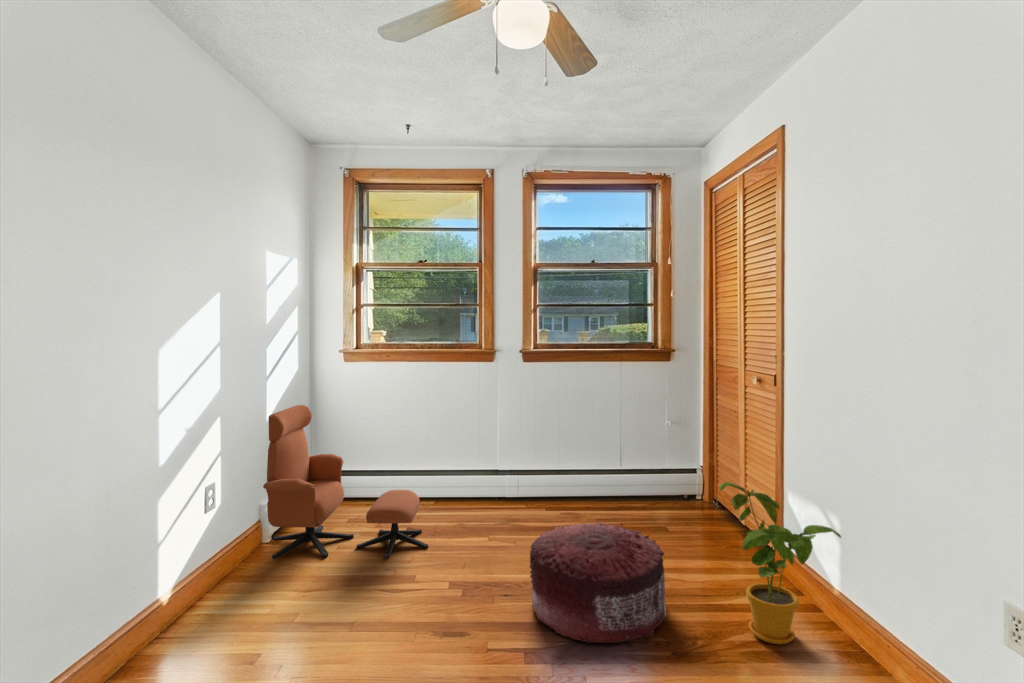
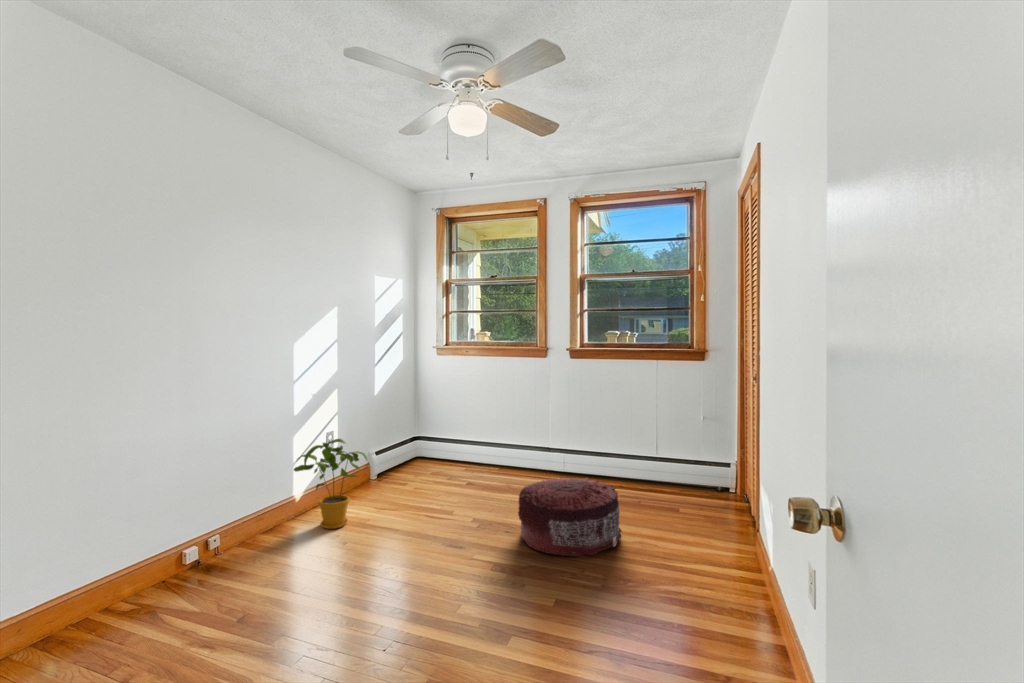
lounge chair: present [263,405,428,559] -> none [365,385,479,496]
house plant: present [720,482,841,644] -> present [294,439,367,529]

